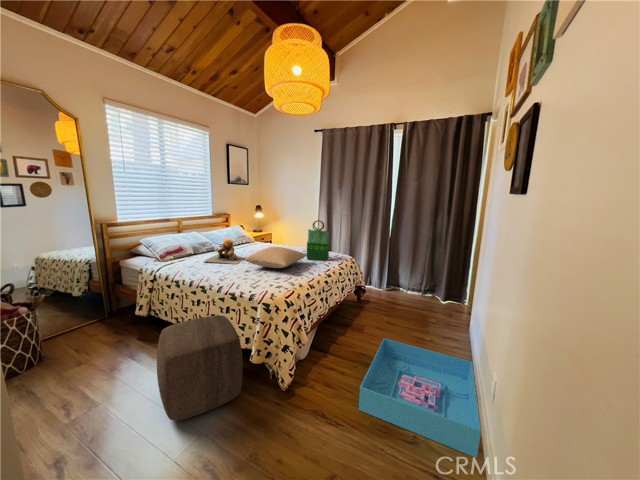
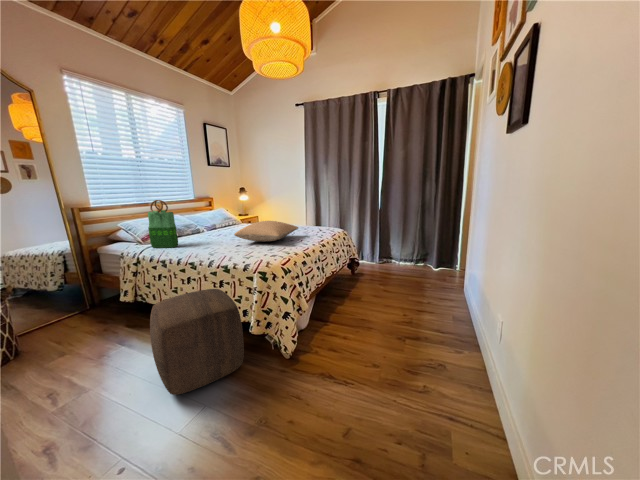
tote bag: present [307,220,329,261] -> present [148,200,178,248]
teddy bear: present [203,238,244,264] -> none [189,217,237,242]
storage bin: present [359,338,481,458] -> none [366,302,490,397]

